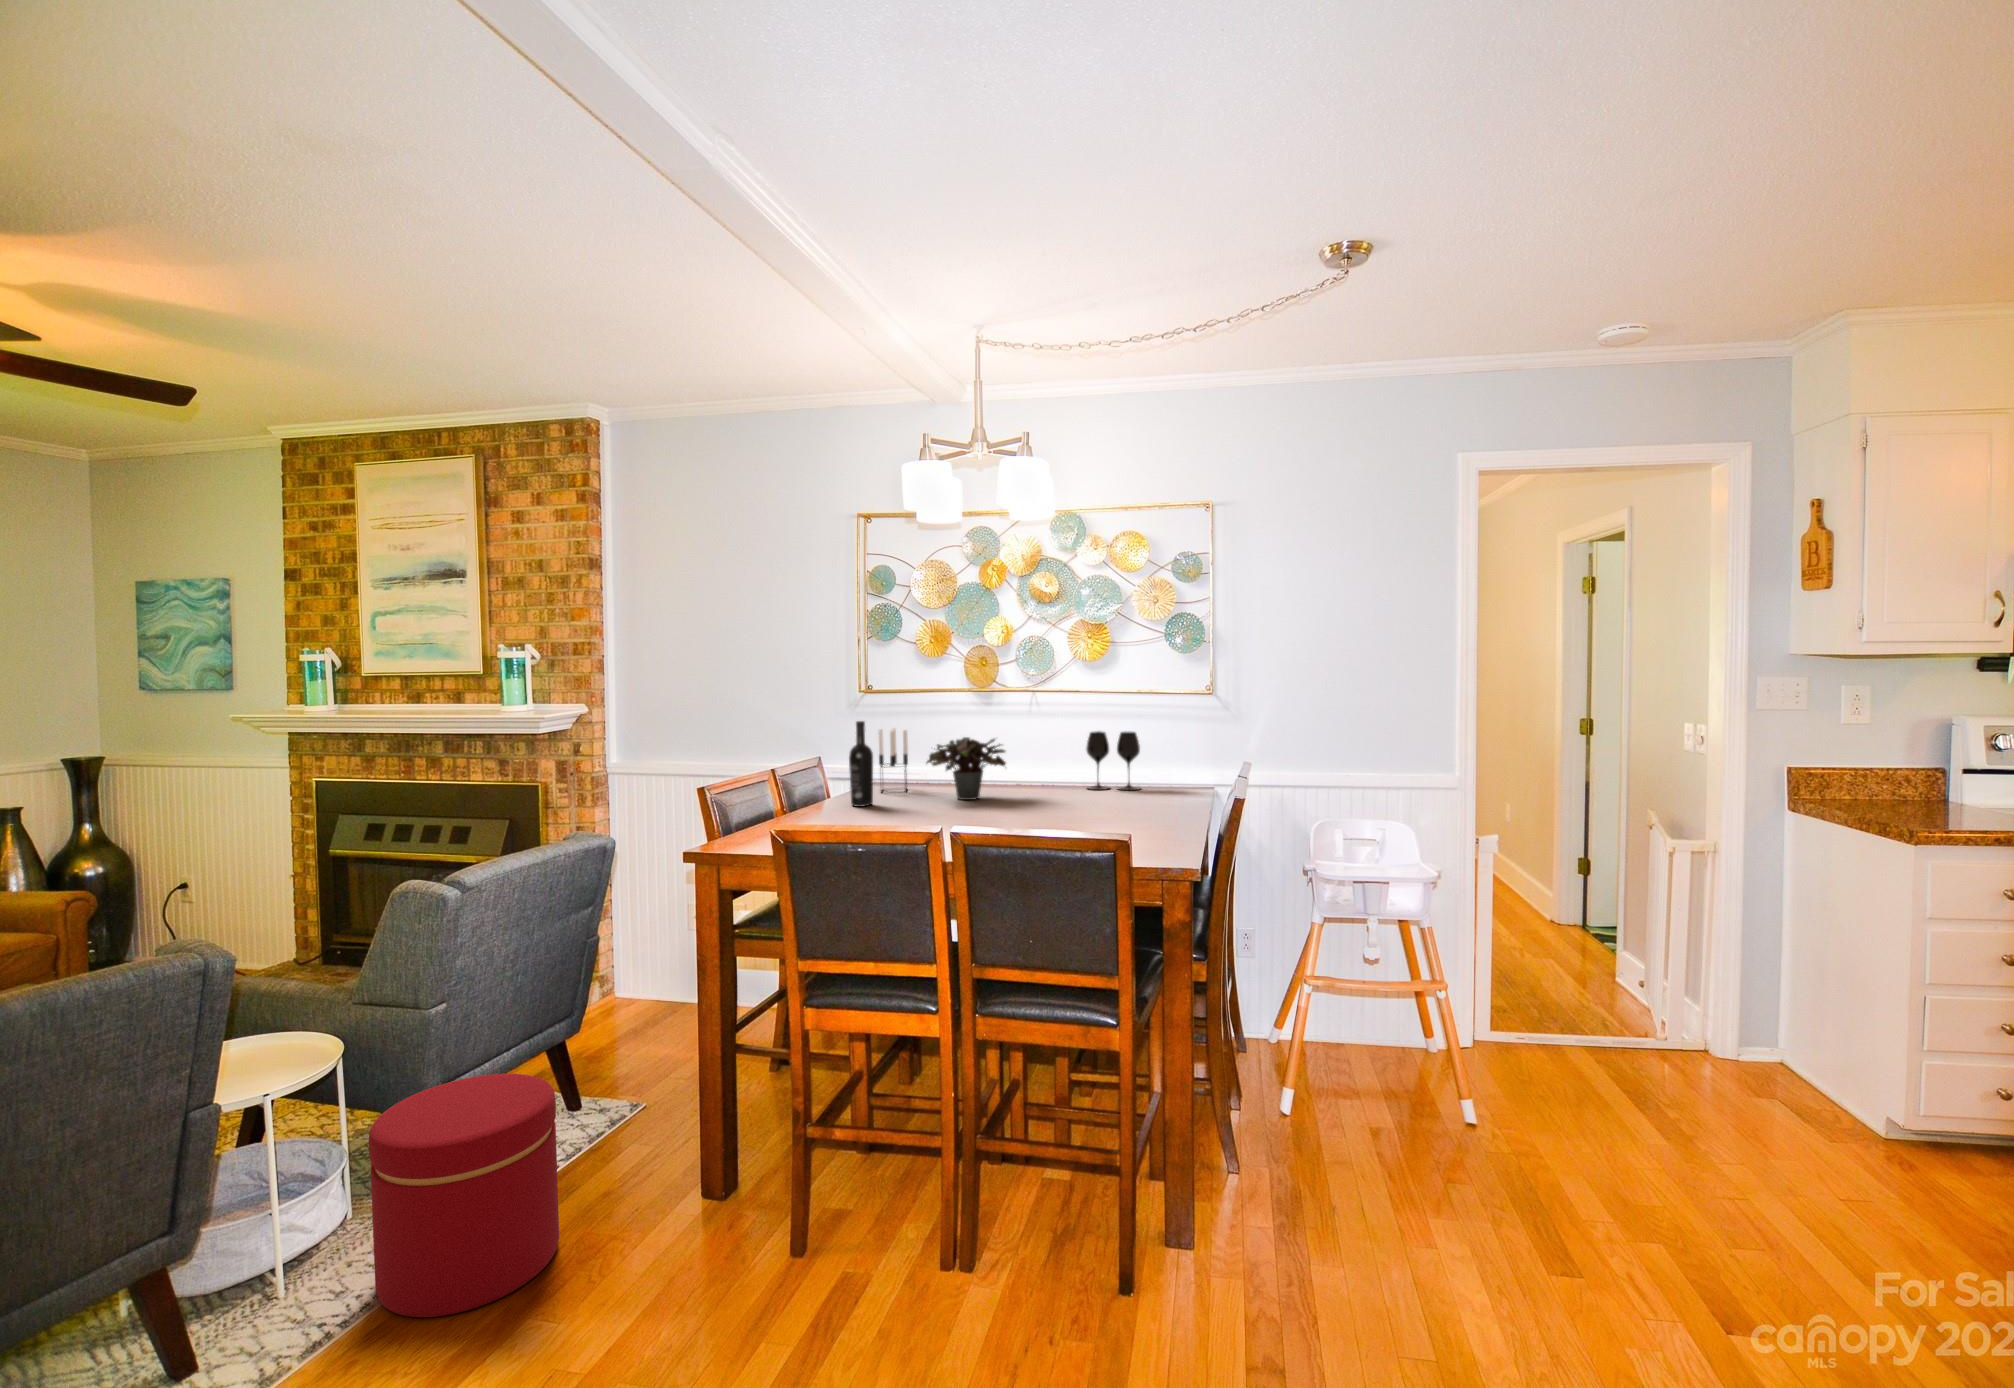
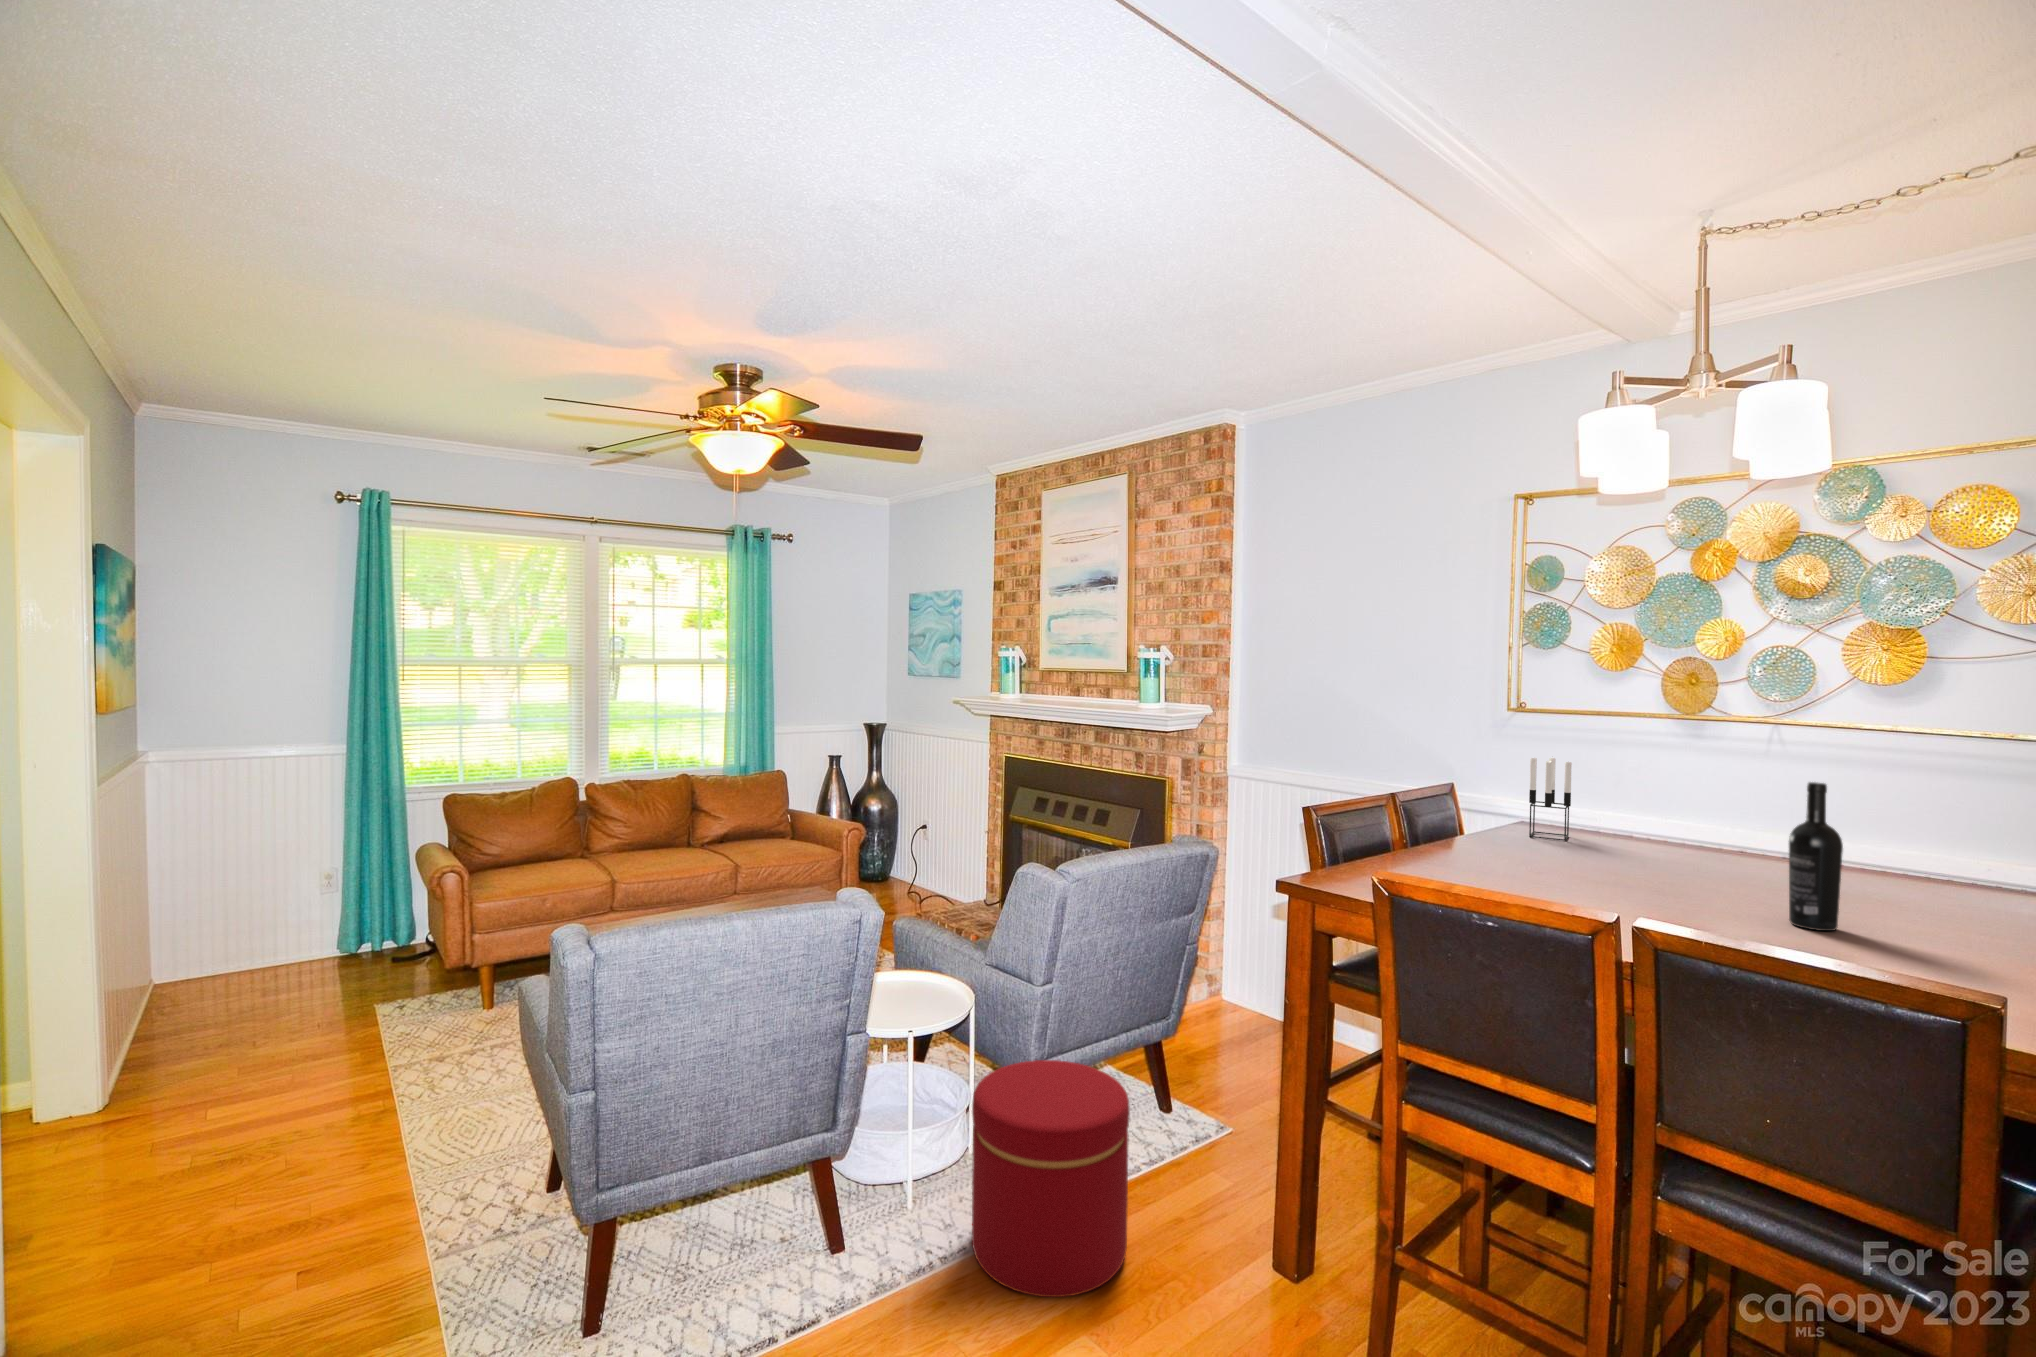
wine bottle: present [849,721,873,807] -> present [1789,782,1843,931]
wine glass: present [1086,731,1140,790] -> none [1876,792,1994,892]
potted plant: present [927,737,1006,800] -> none [1596,780,1729,866]

